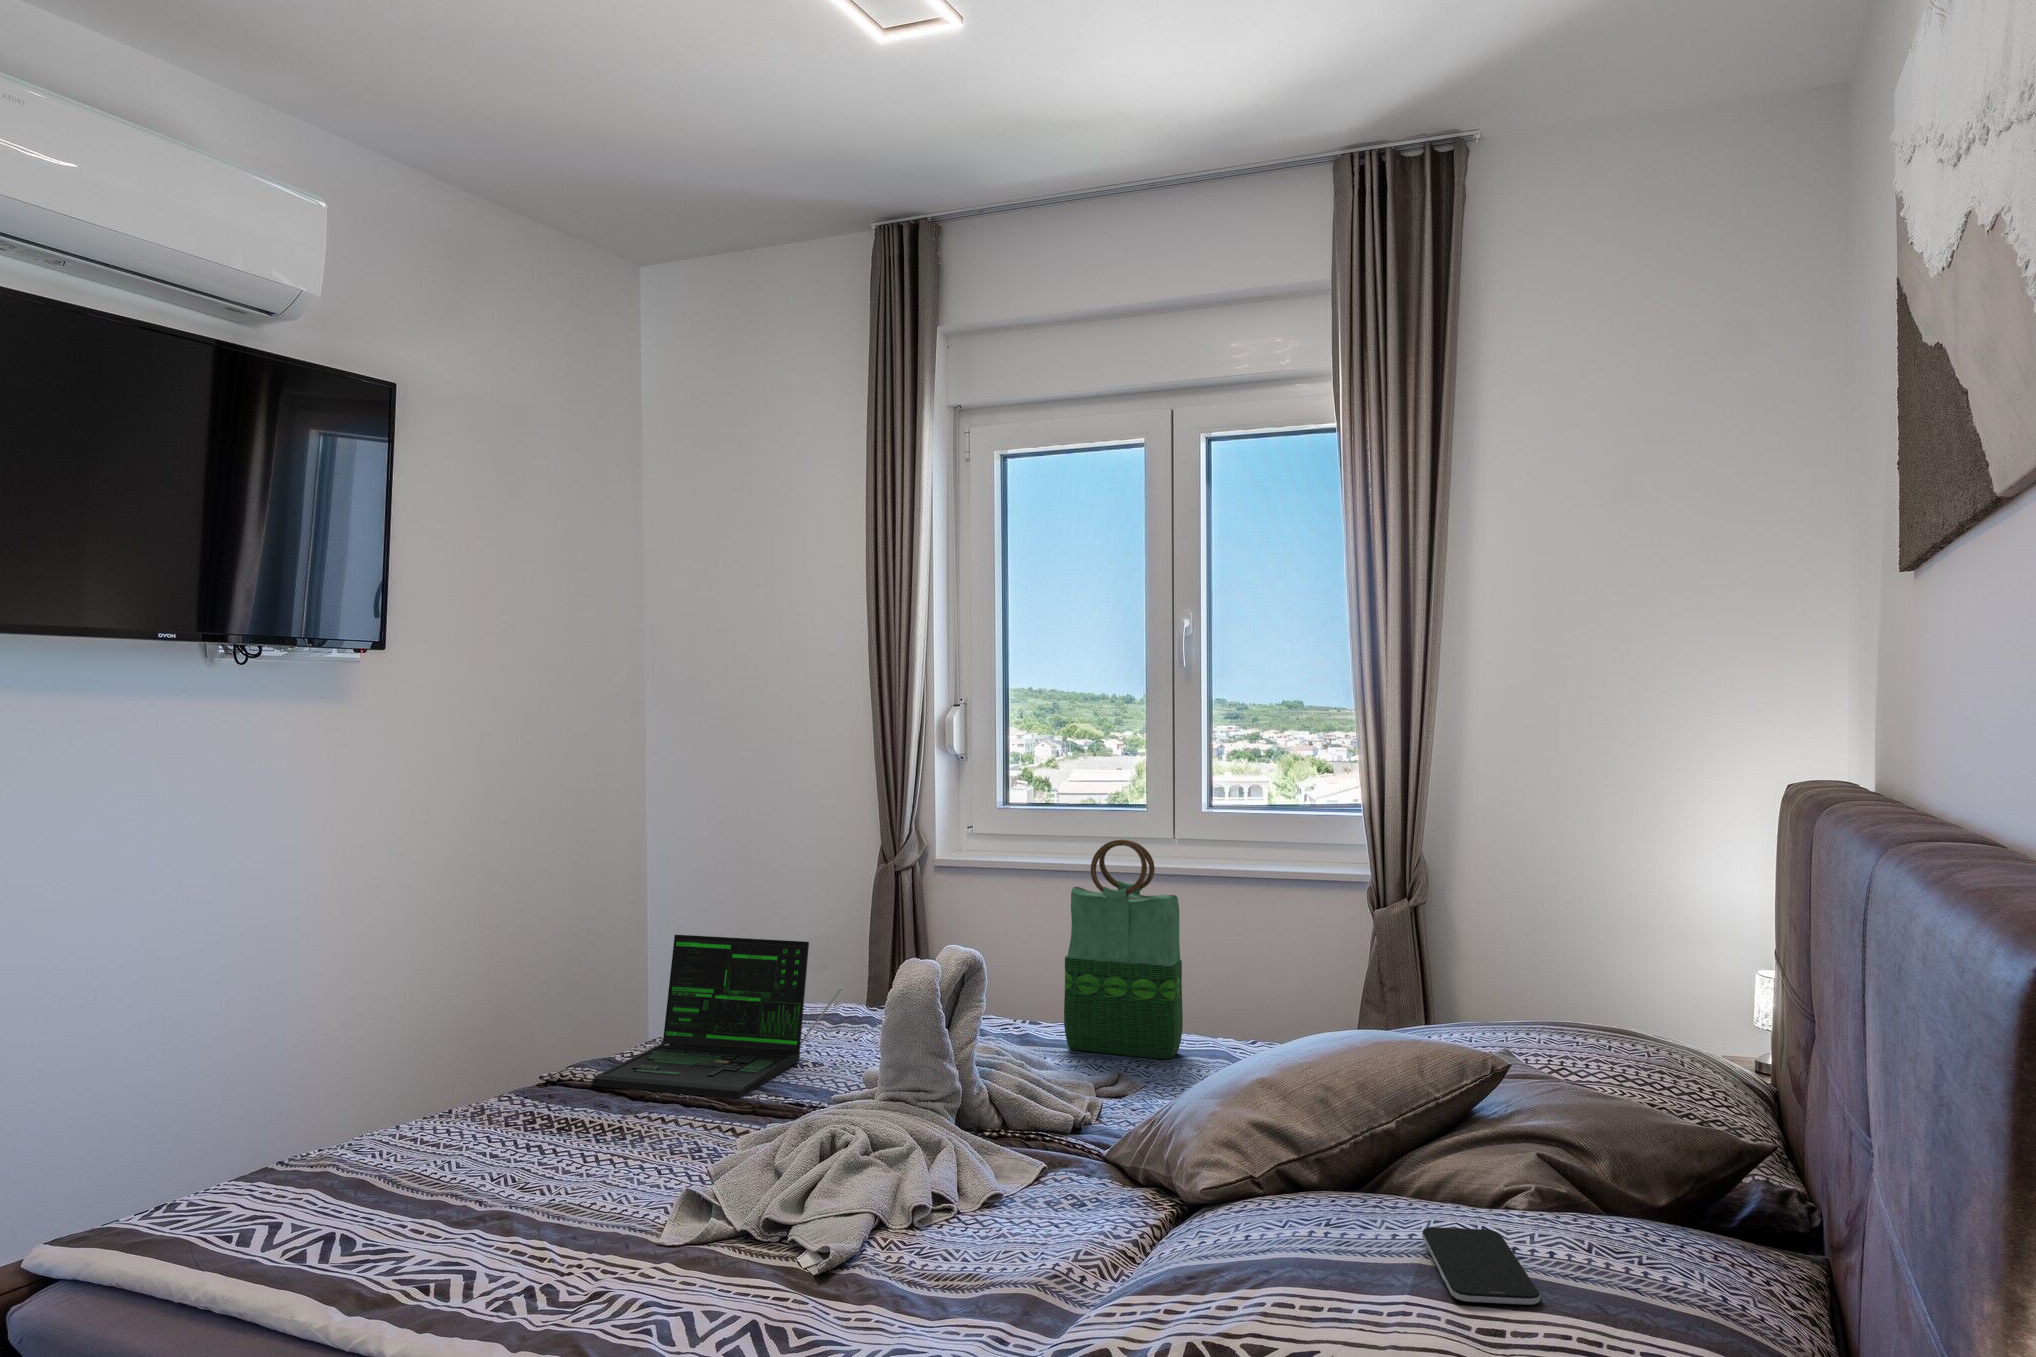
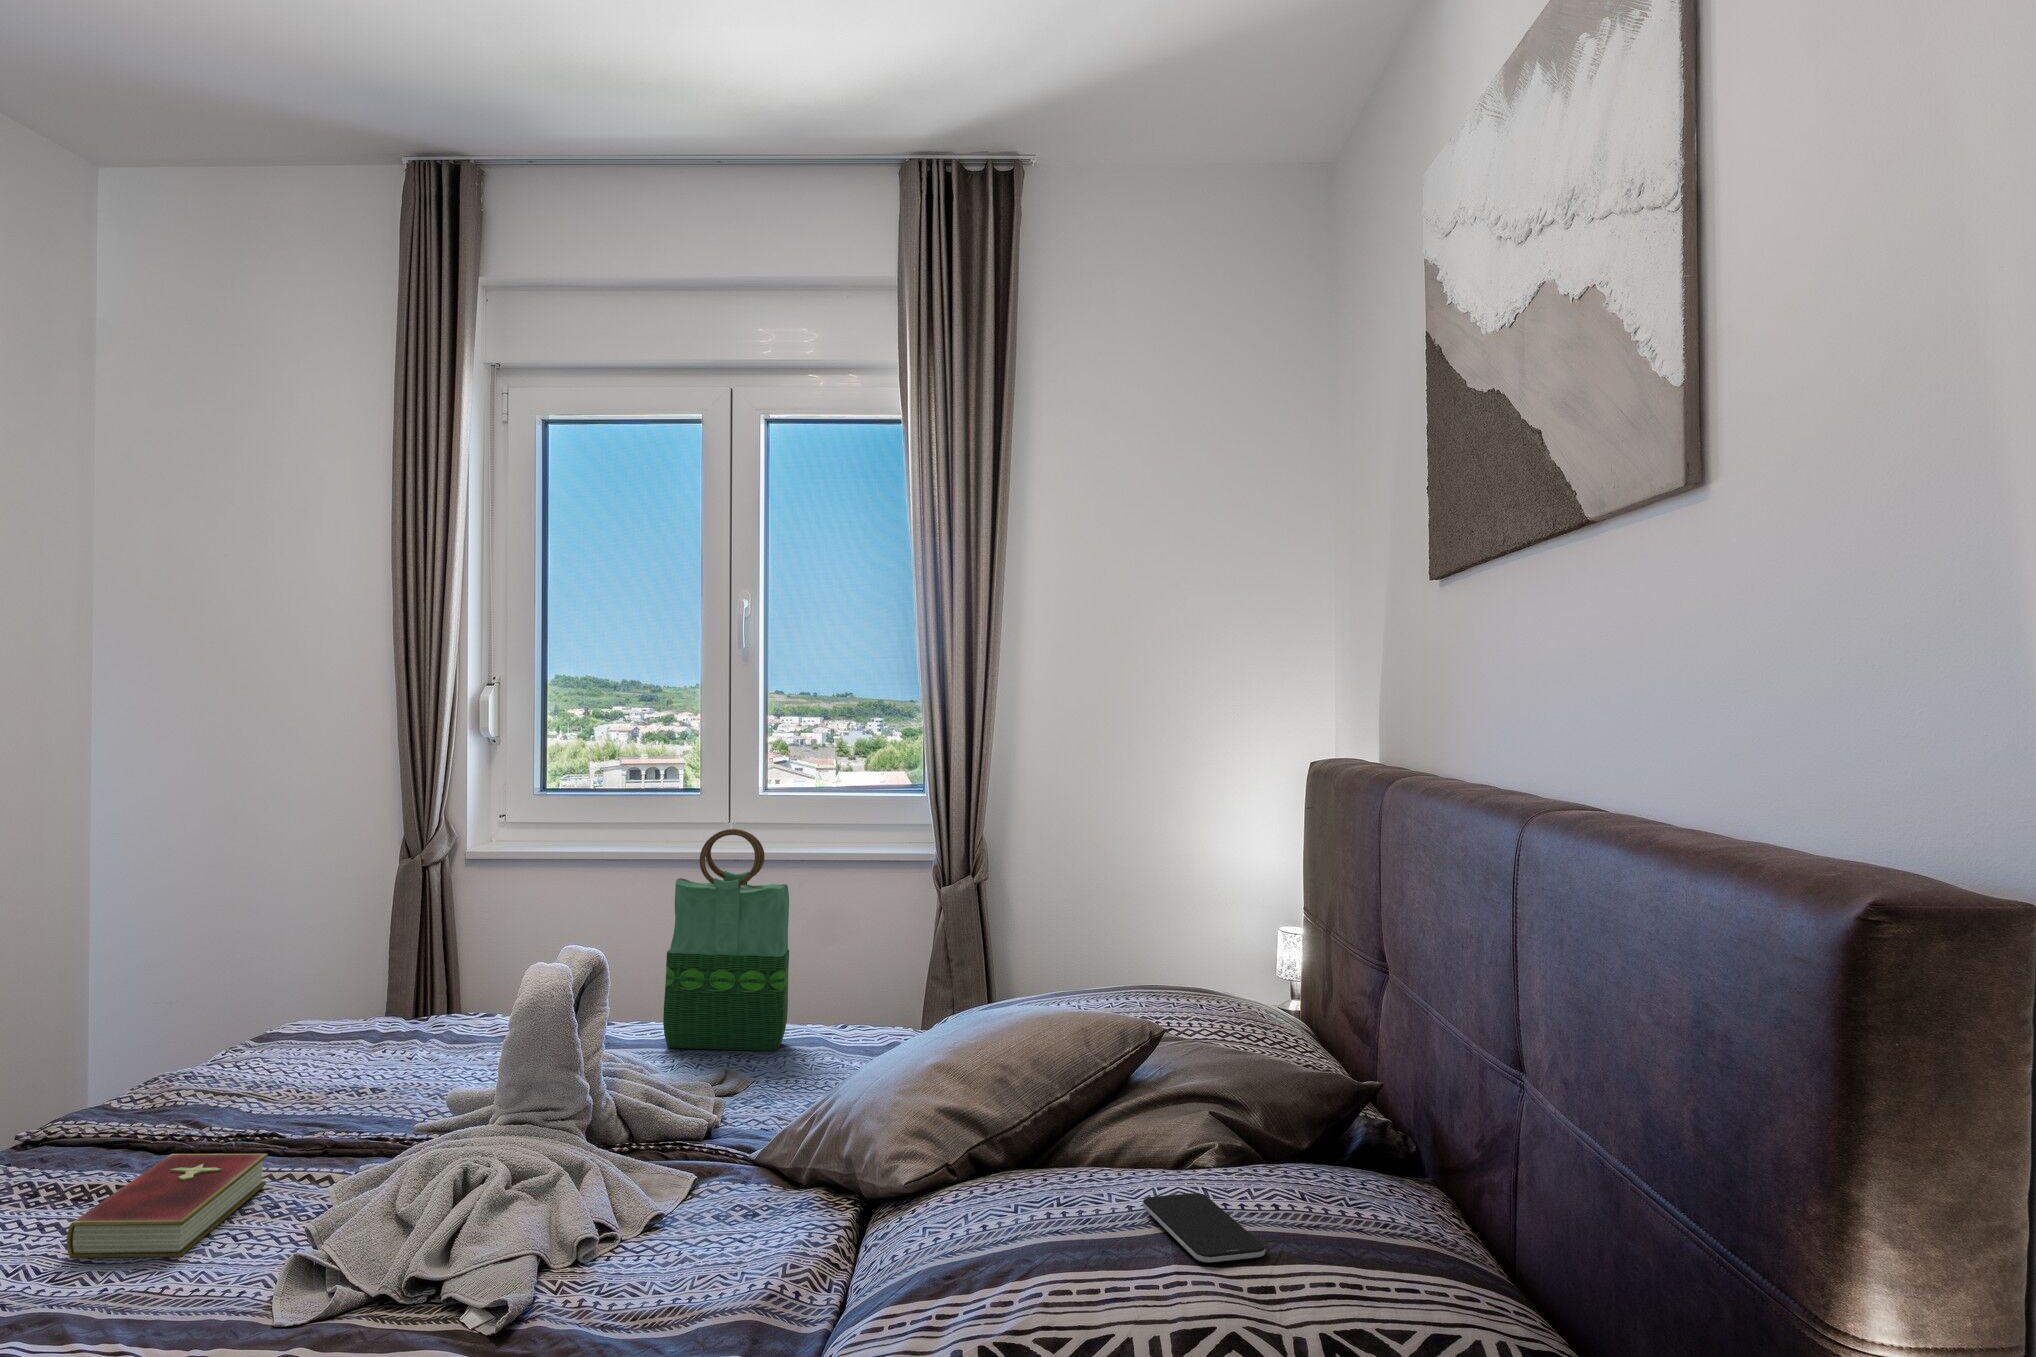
laptop: present [592,935,843,1099] -> none [87,949,416,1142]
hardcover book: none [542,1098,698,1180] -> present [67,1154,268,1258]

